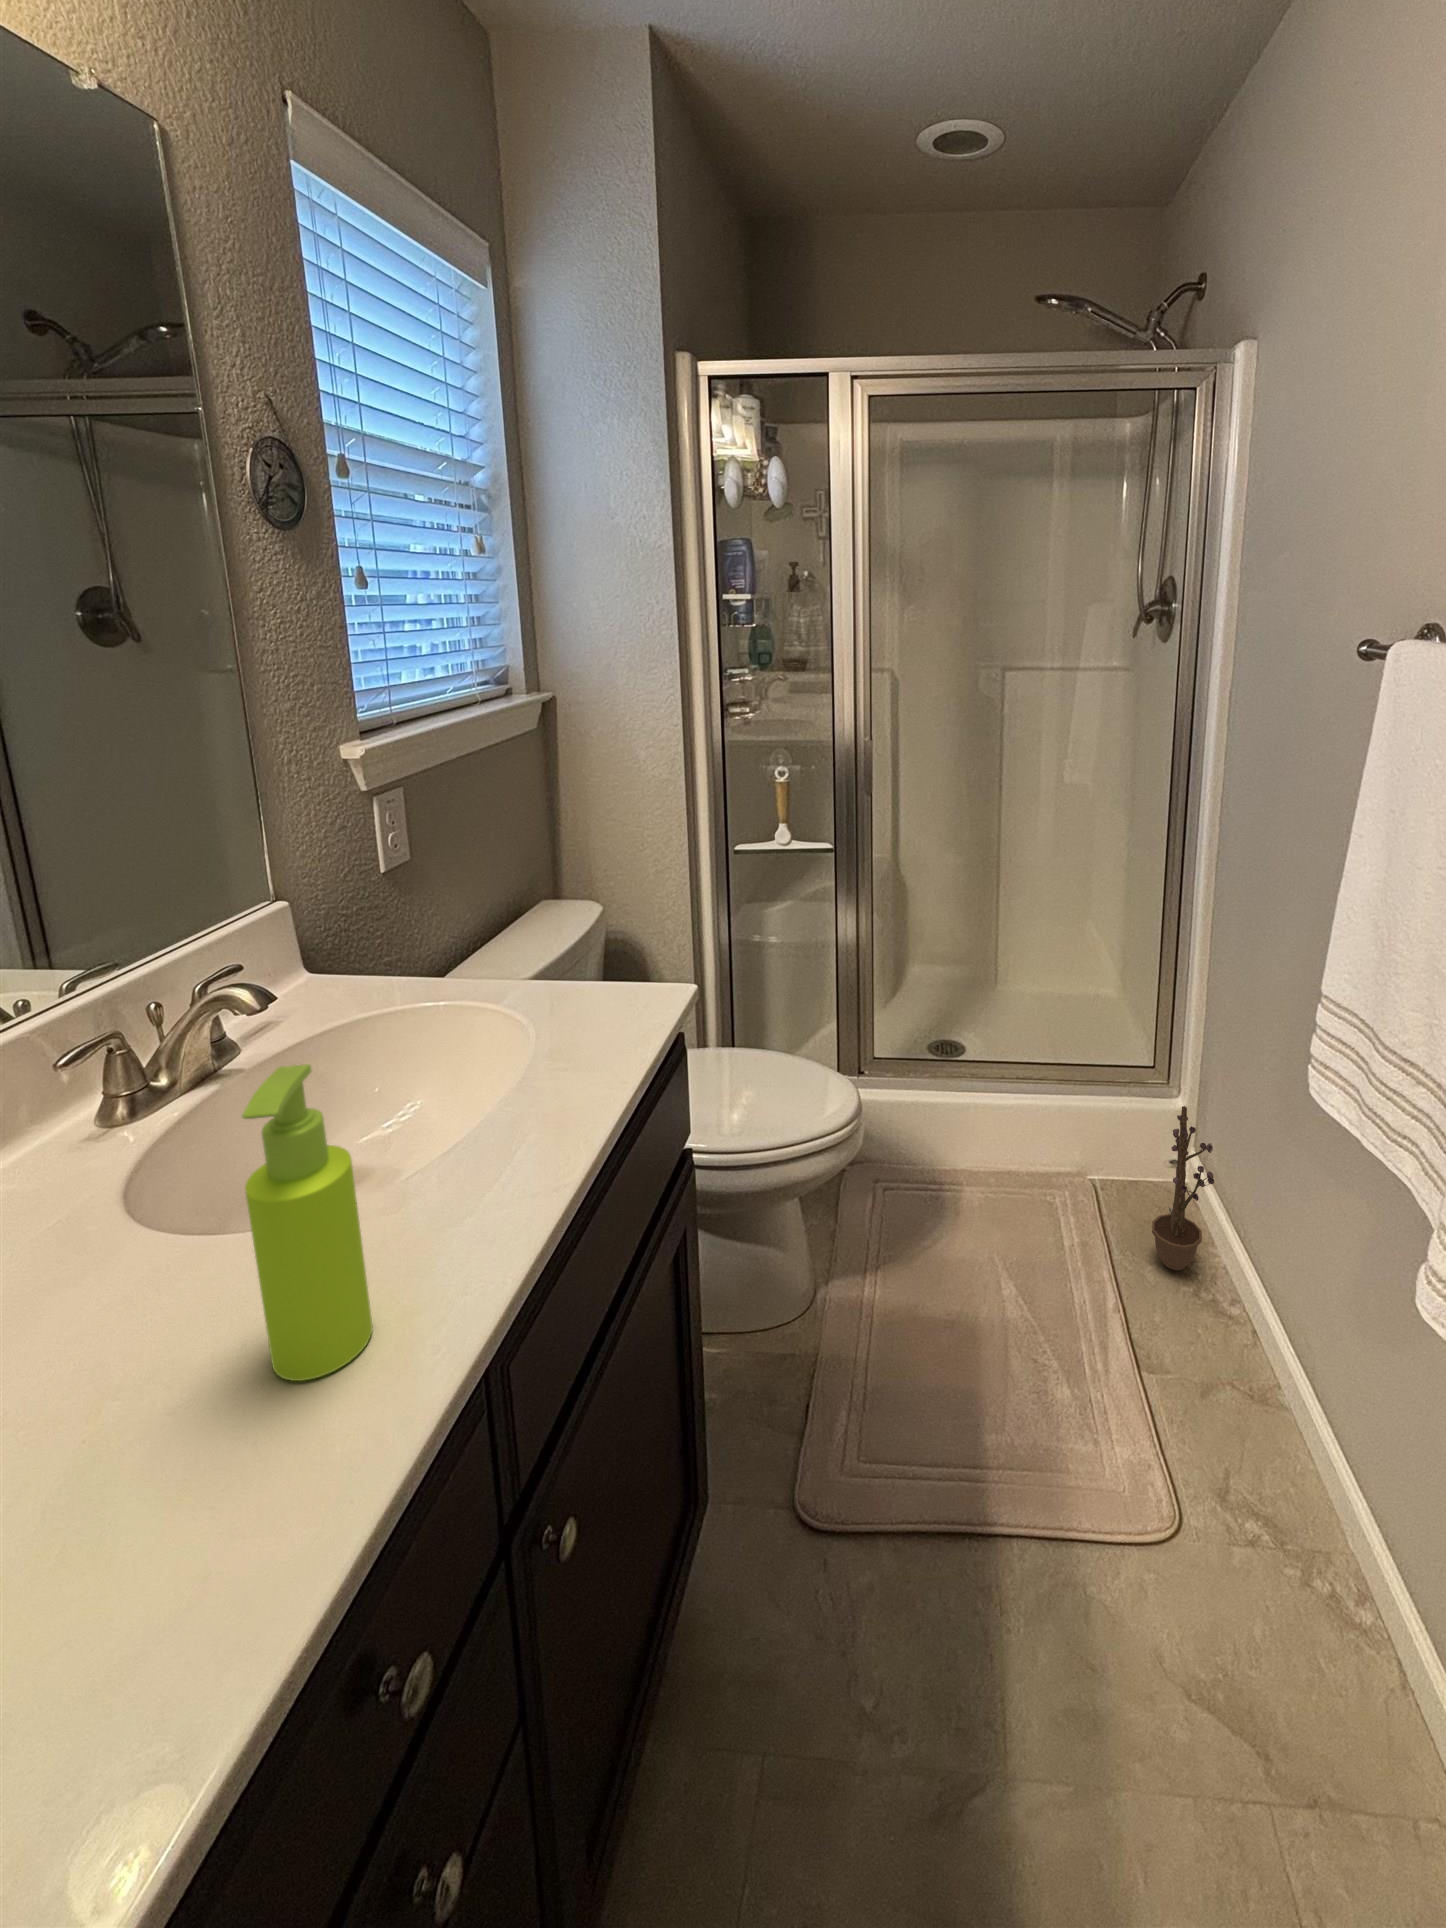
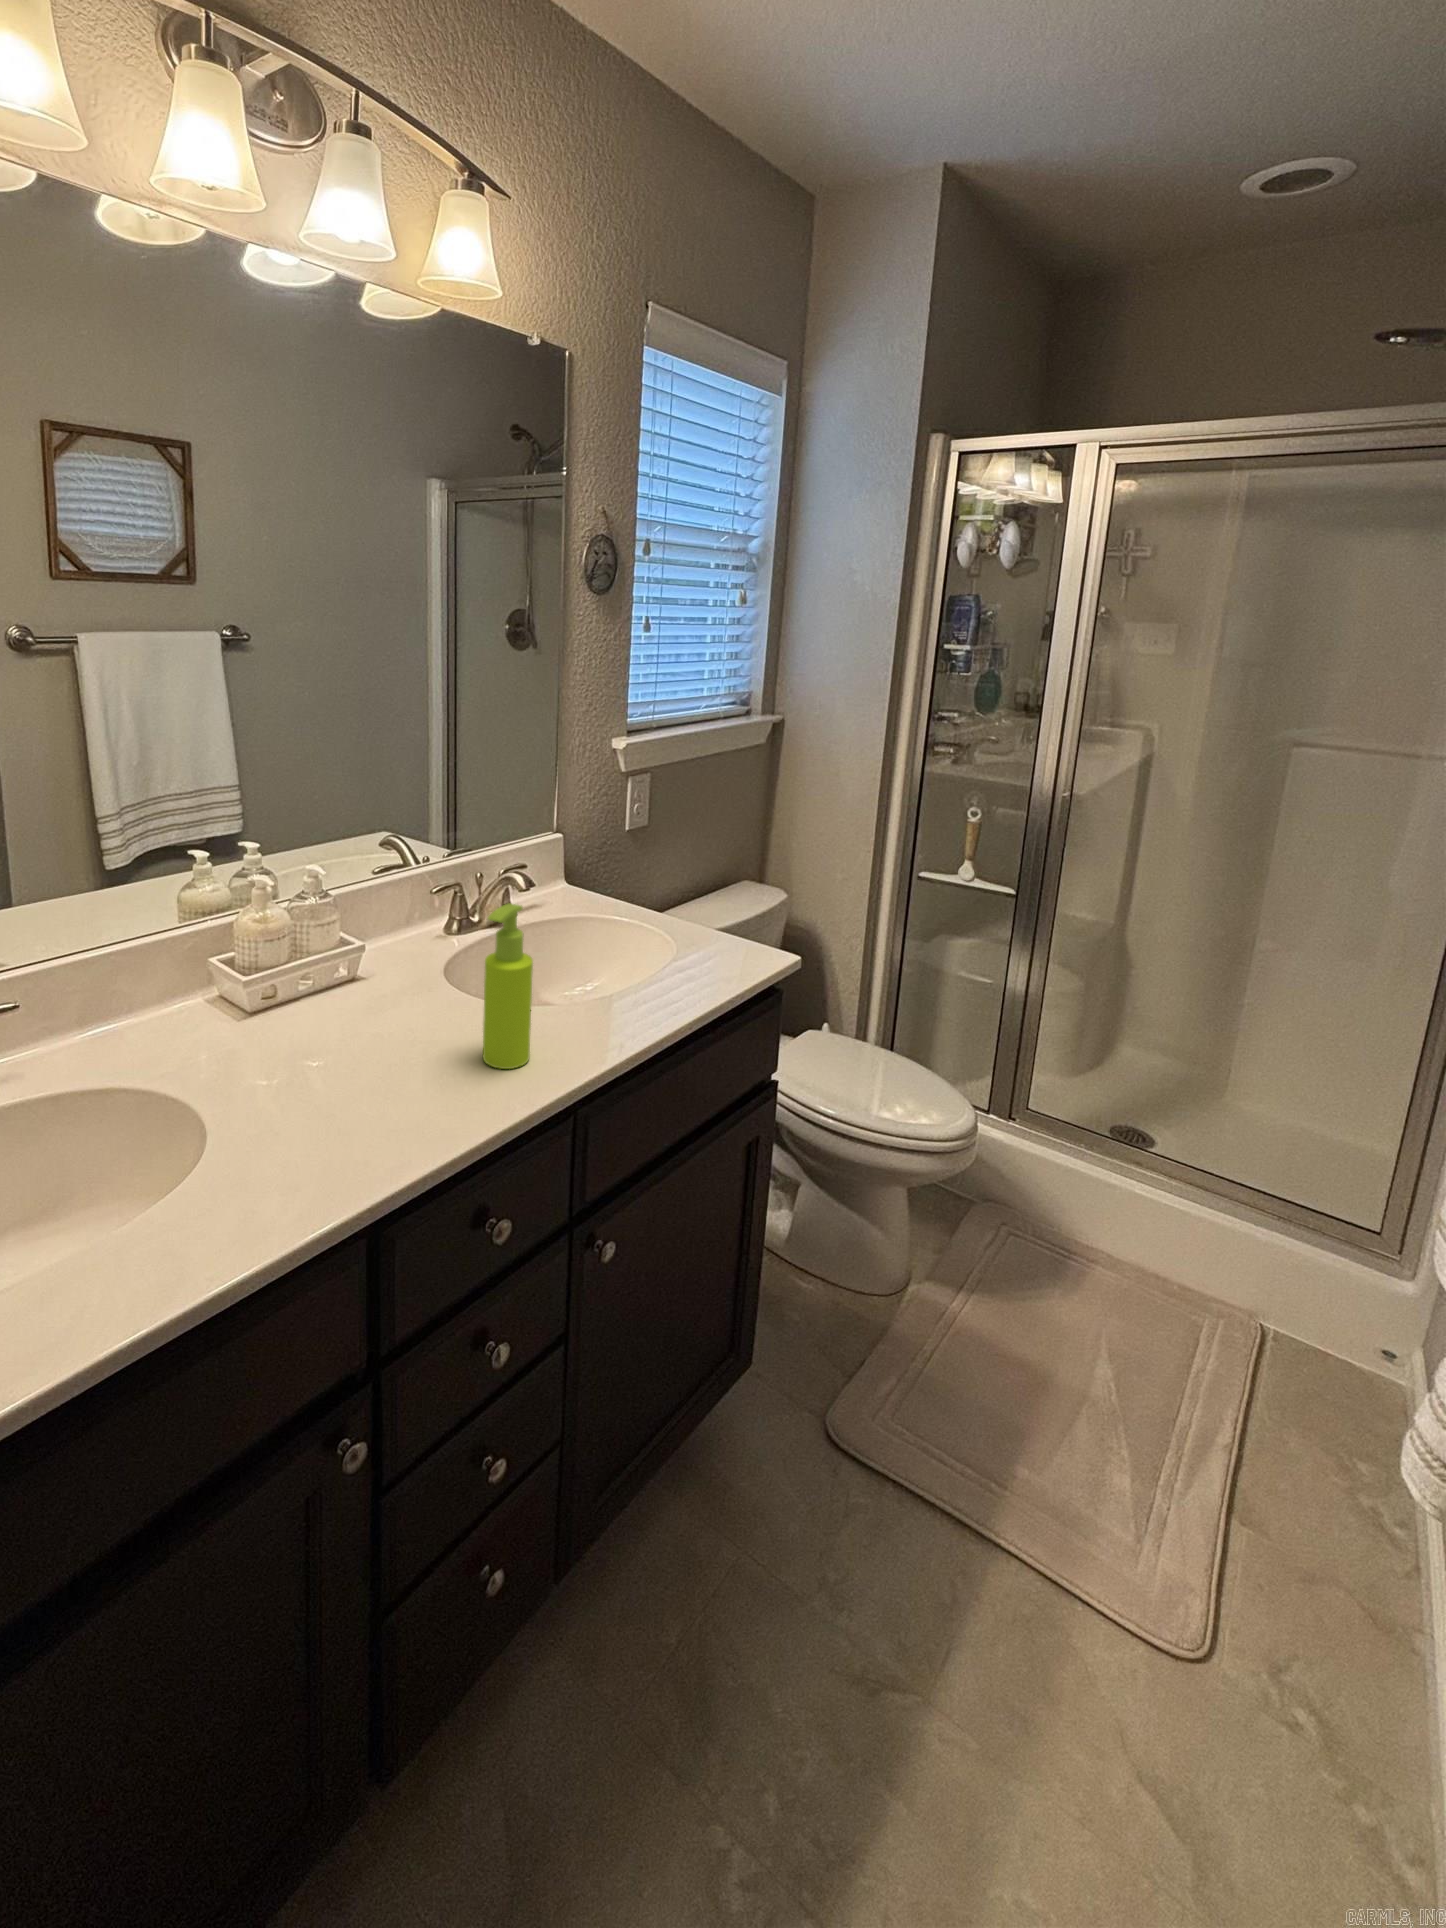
decorative plant: present [1152,1106,1214,1271] -> none [1303,1273,1415,1458]

